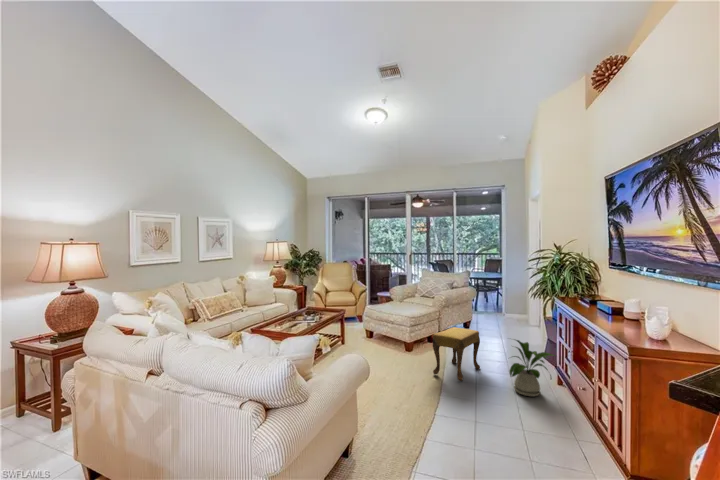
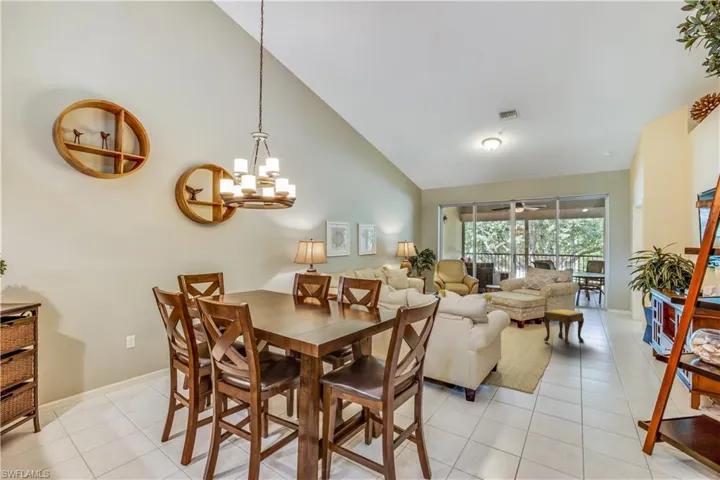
house plant: present [509,340,555,397] -> none [608,315,653,360]

